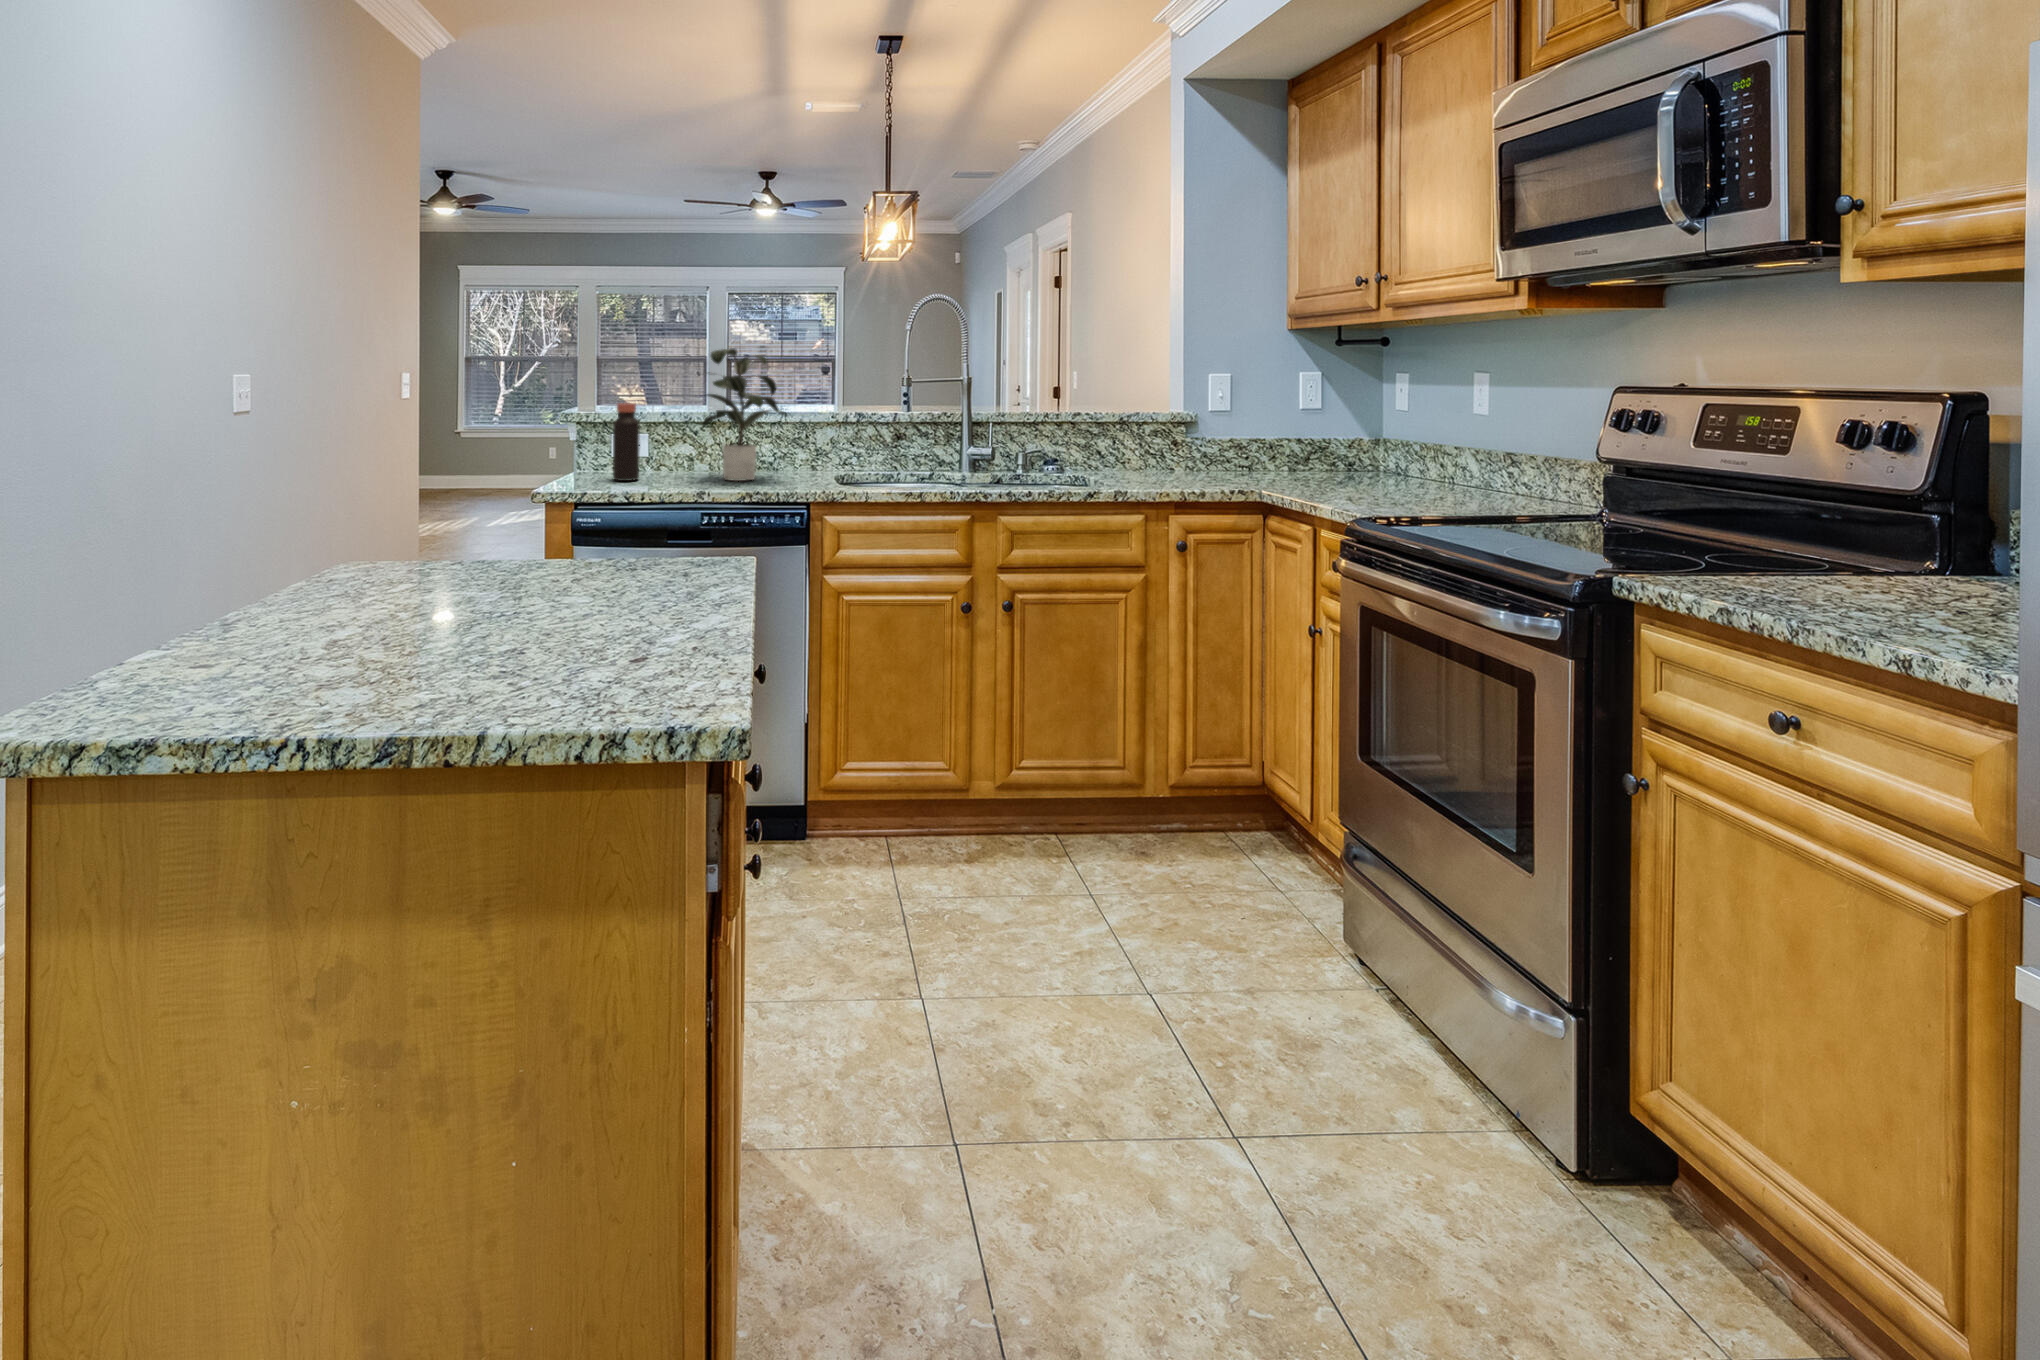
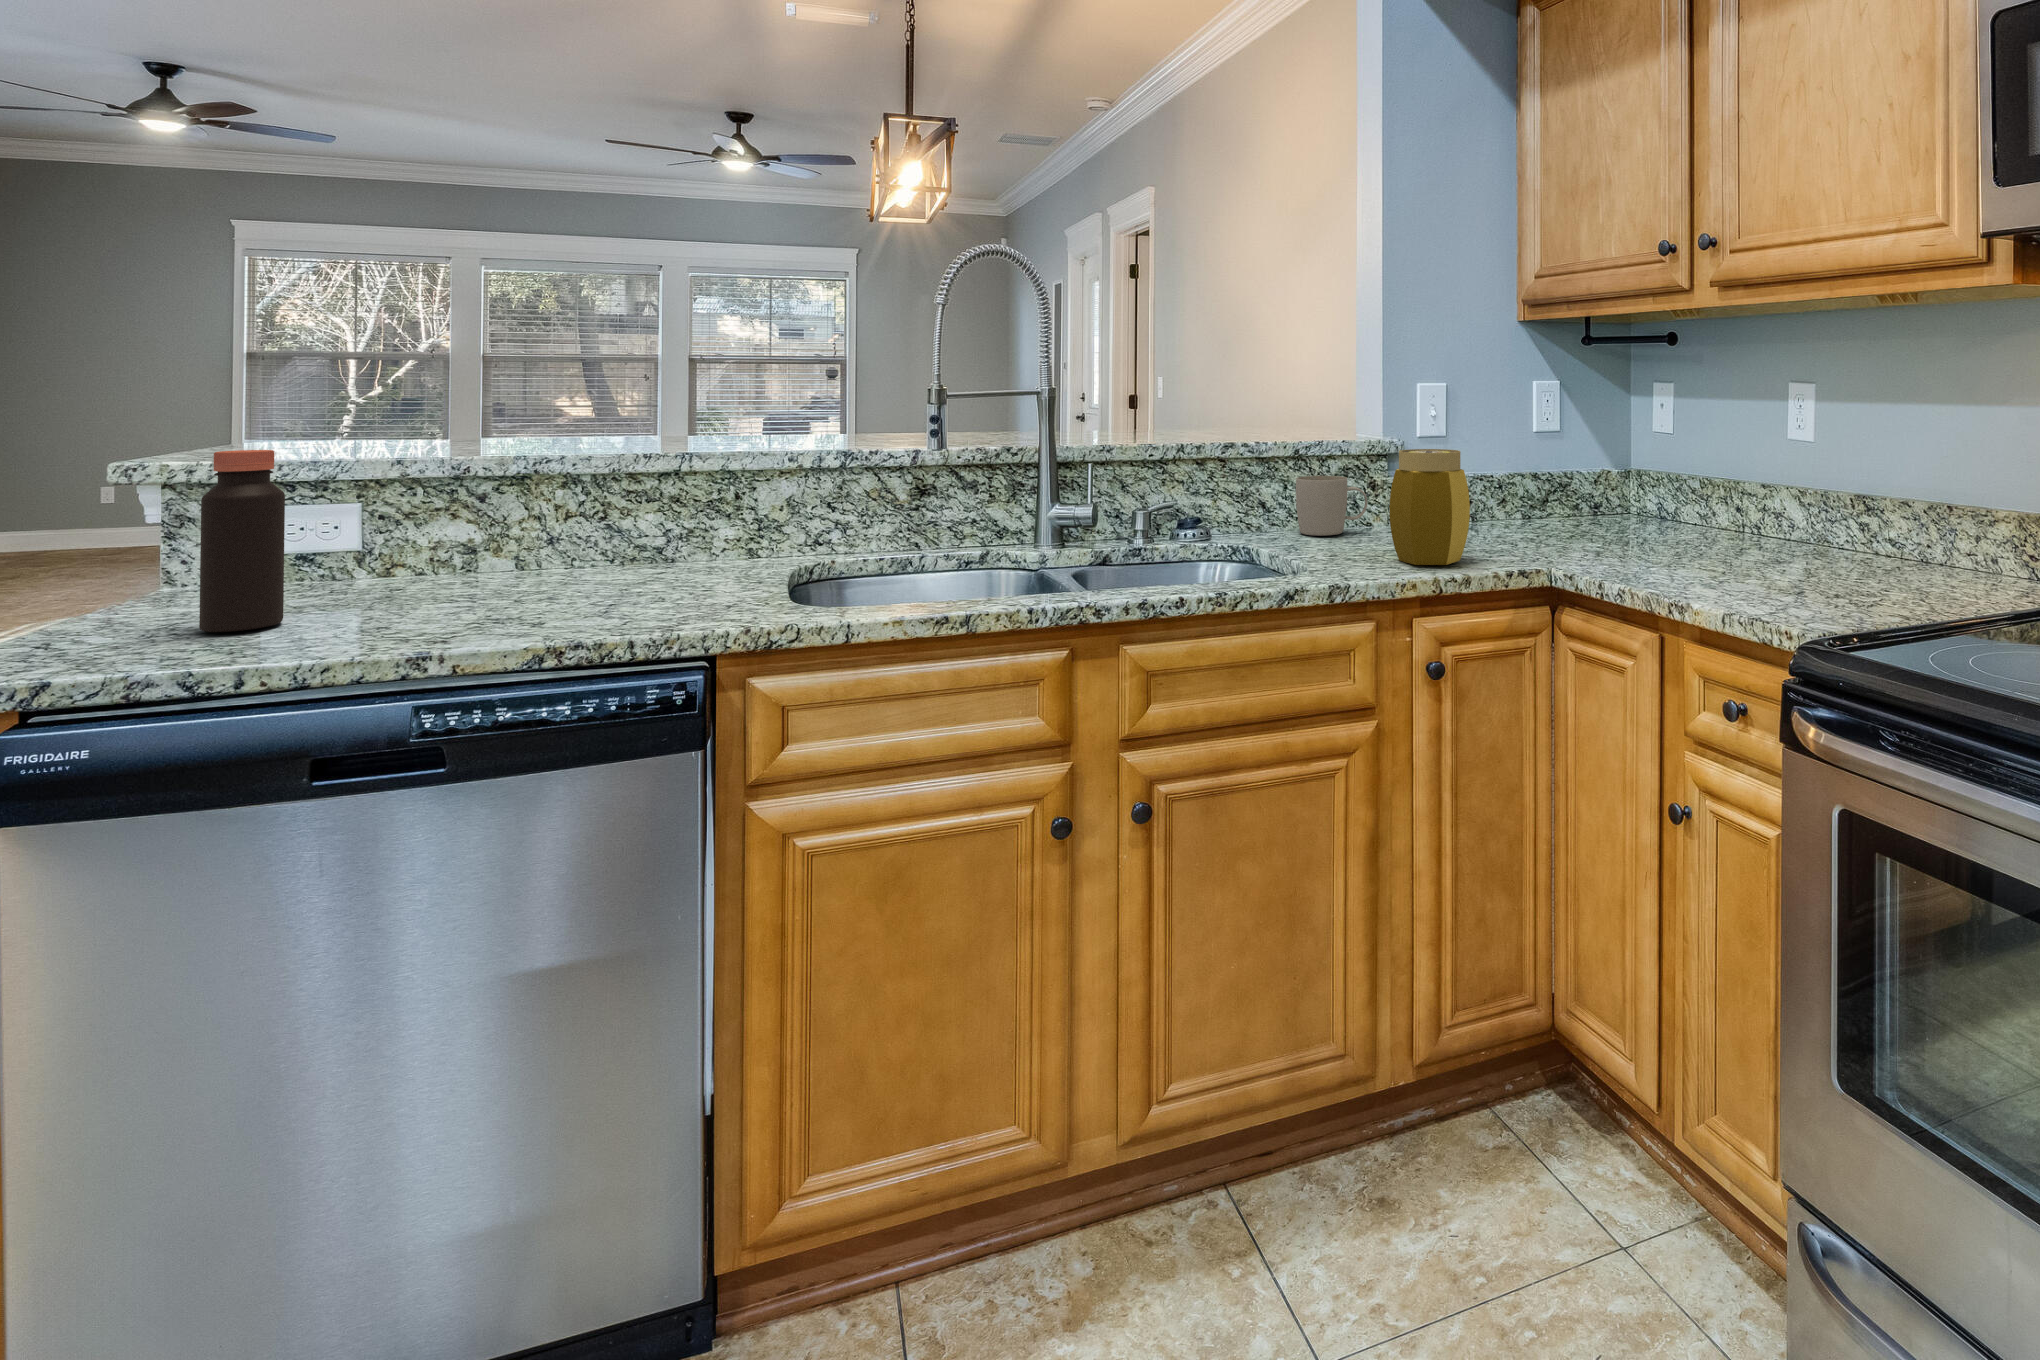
potted plant: present [703,348,788,481] -> none [424,324,730,609]
jar: none [1166,418,1217,488] -> present [1389,449,1470,565]
mug: none [1119,436,1165,473] -> present [1296,476,1367,536]

